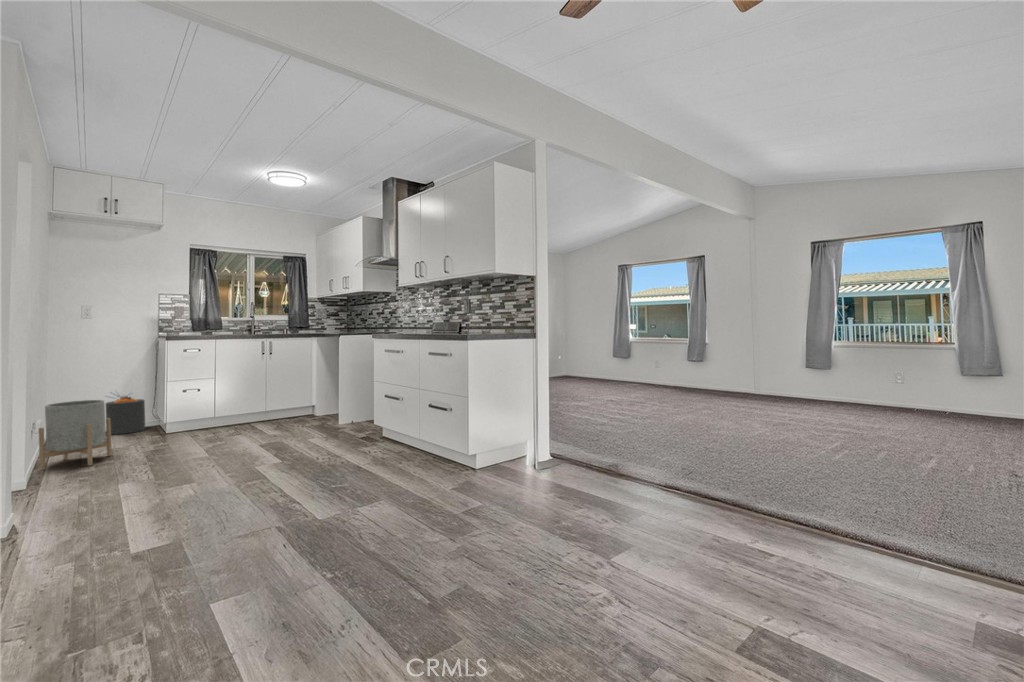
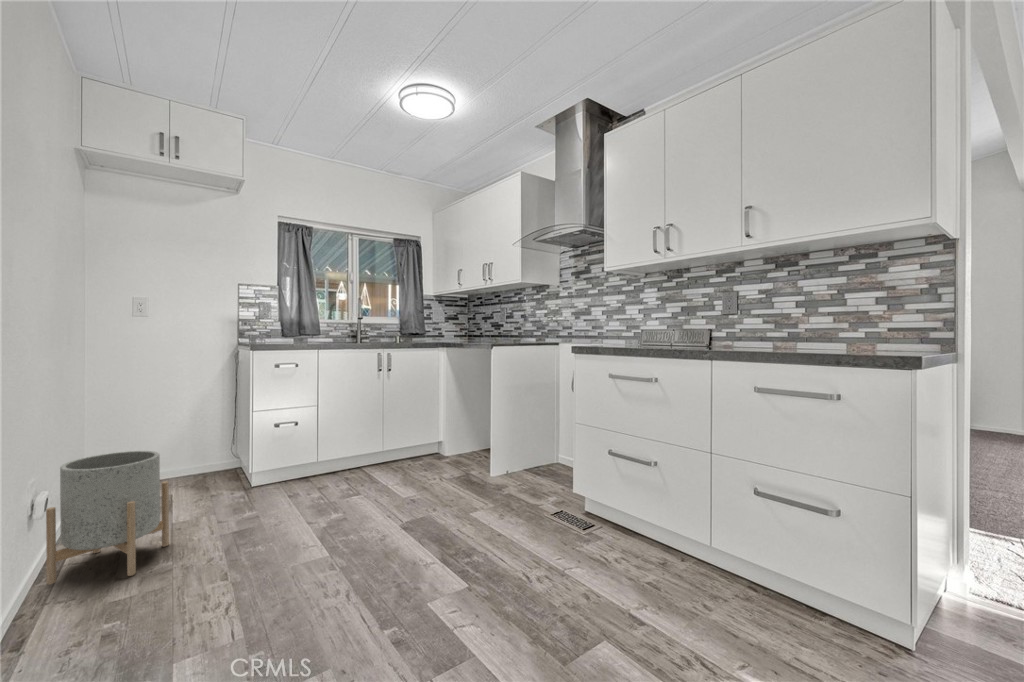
trash can: present [105,395,145,435] -> none [162,418,219,488]

